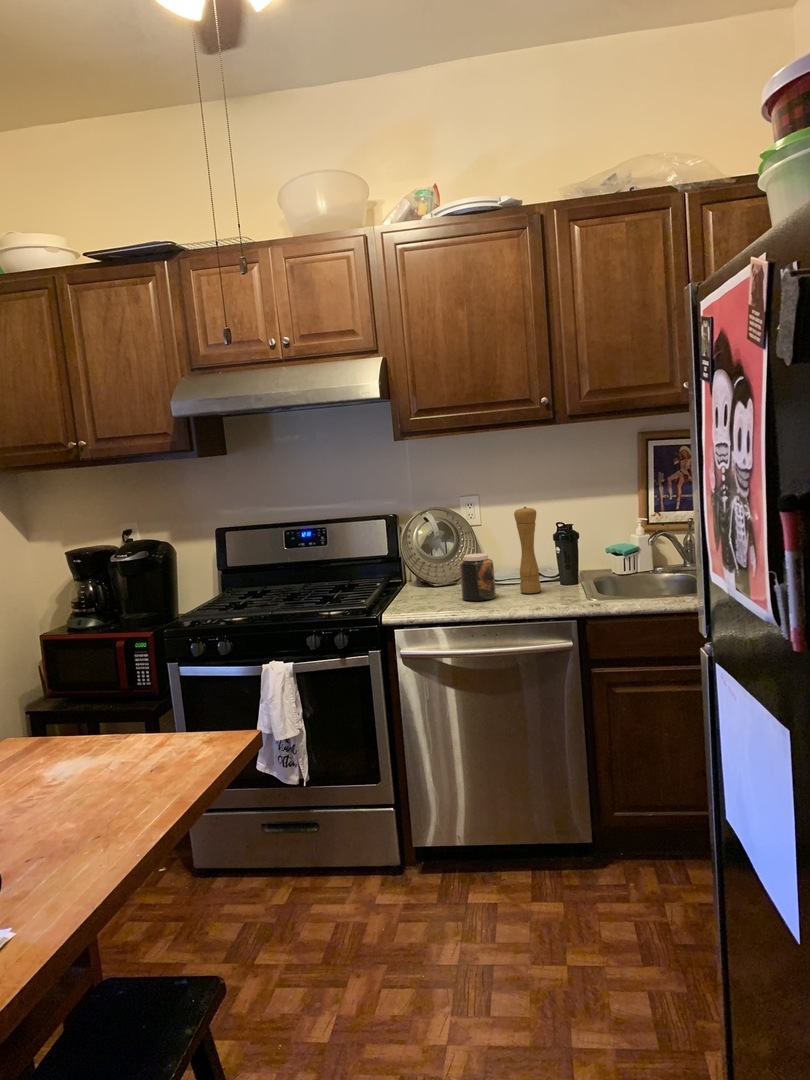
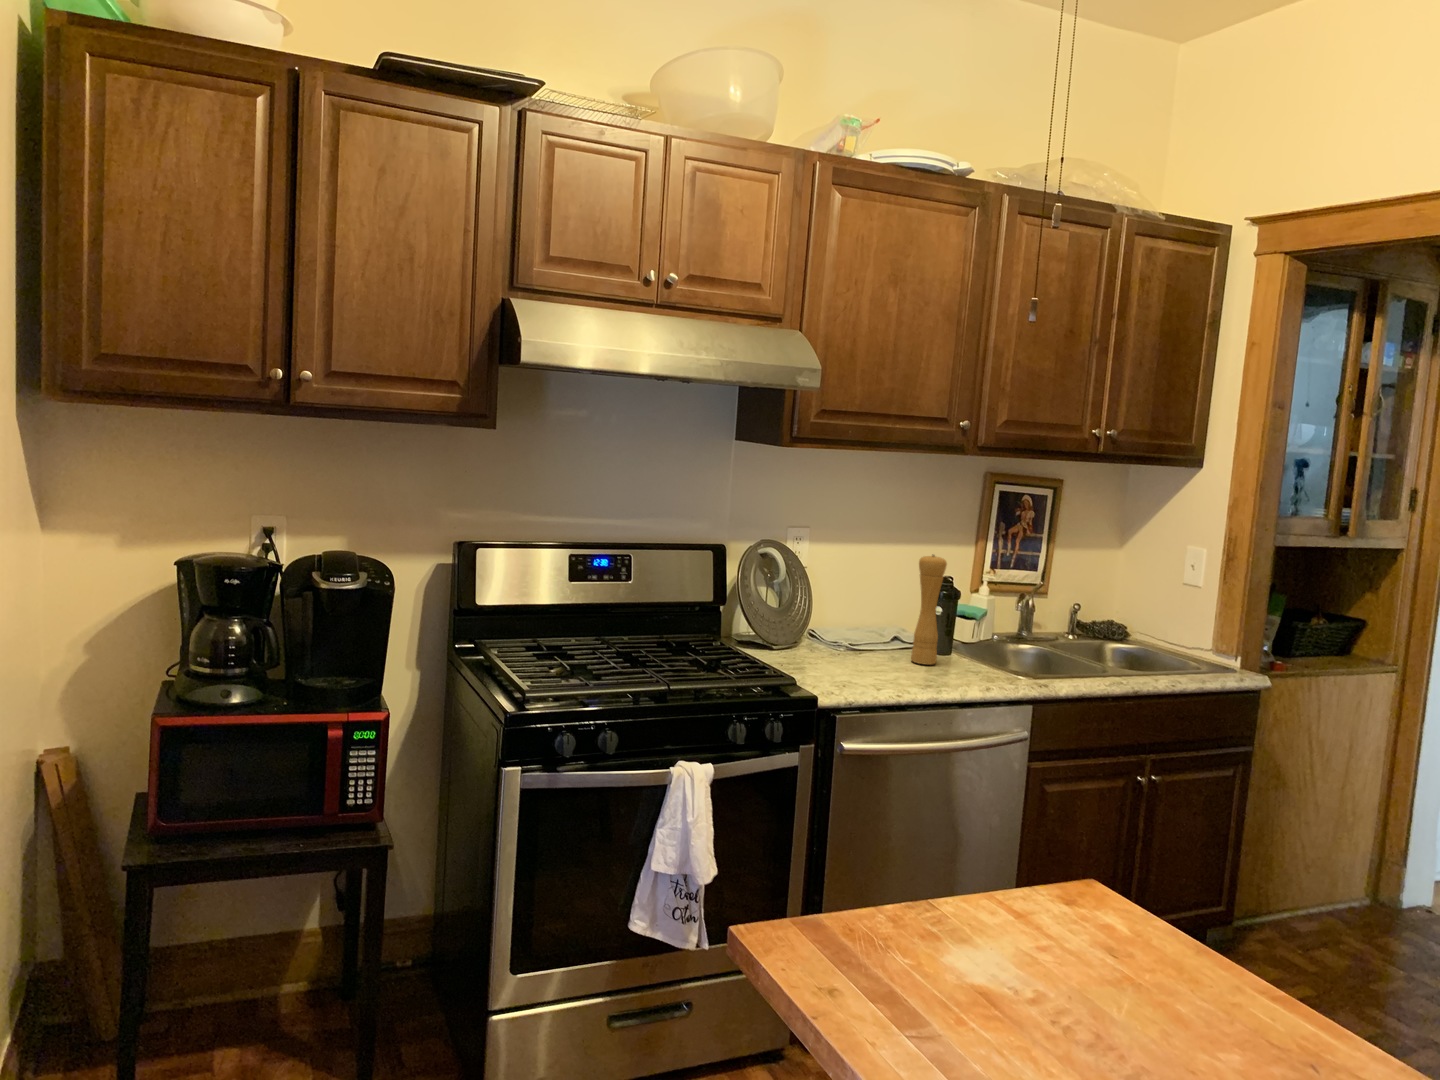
jar: present [460,553,496,601] -> none [855,610,903,673]

